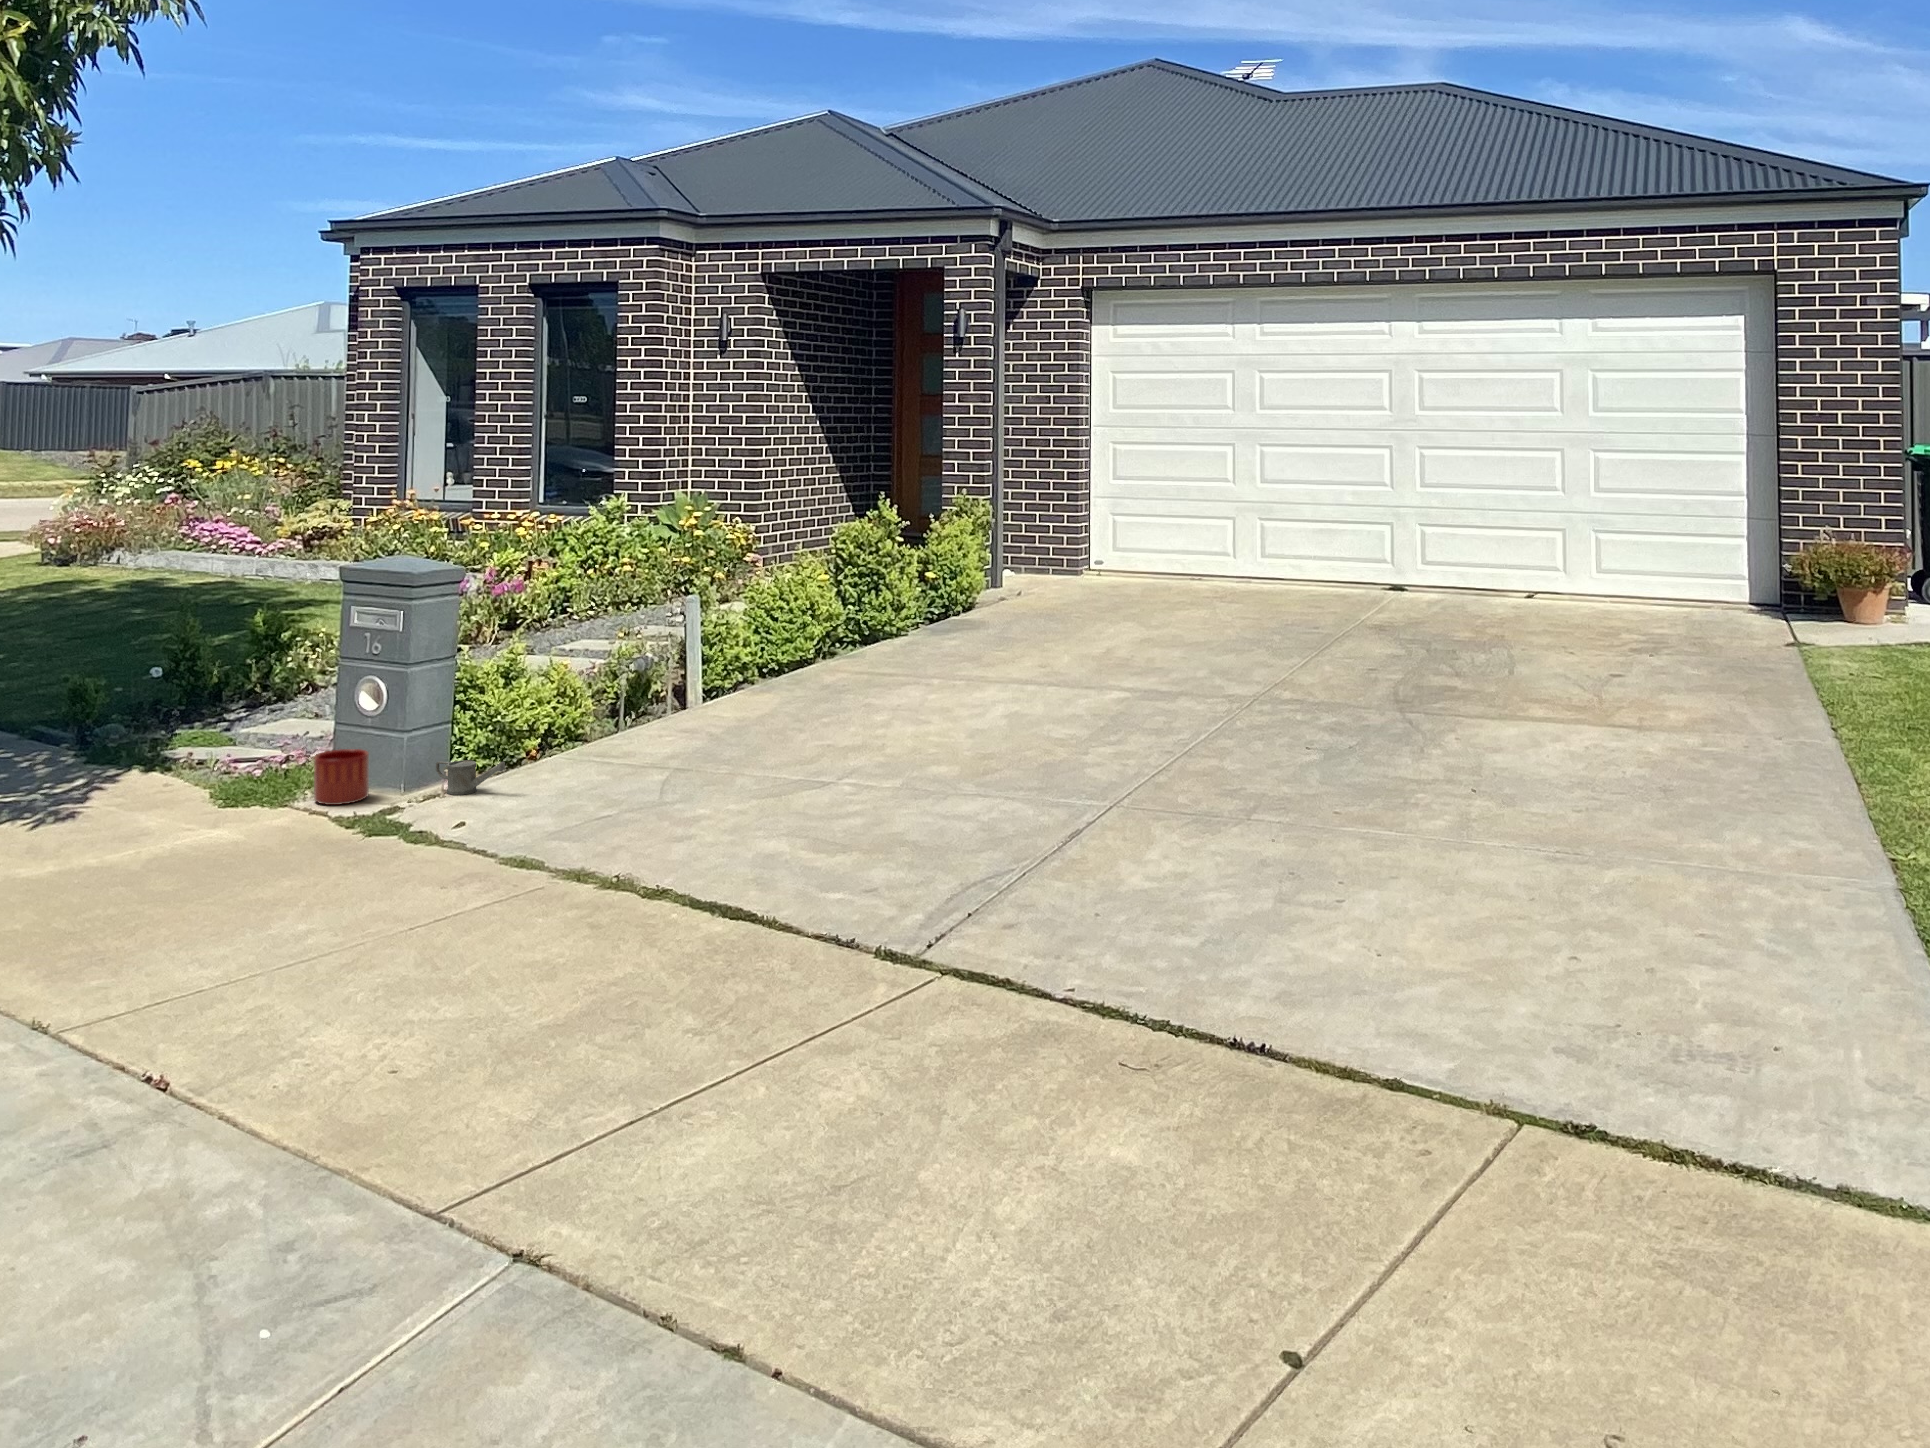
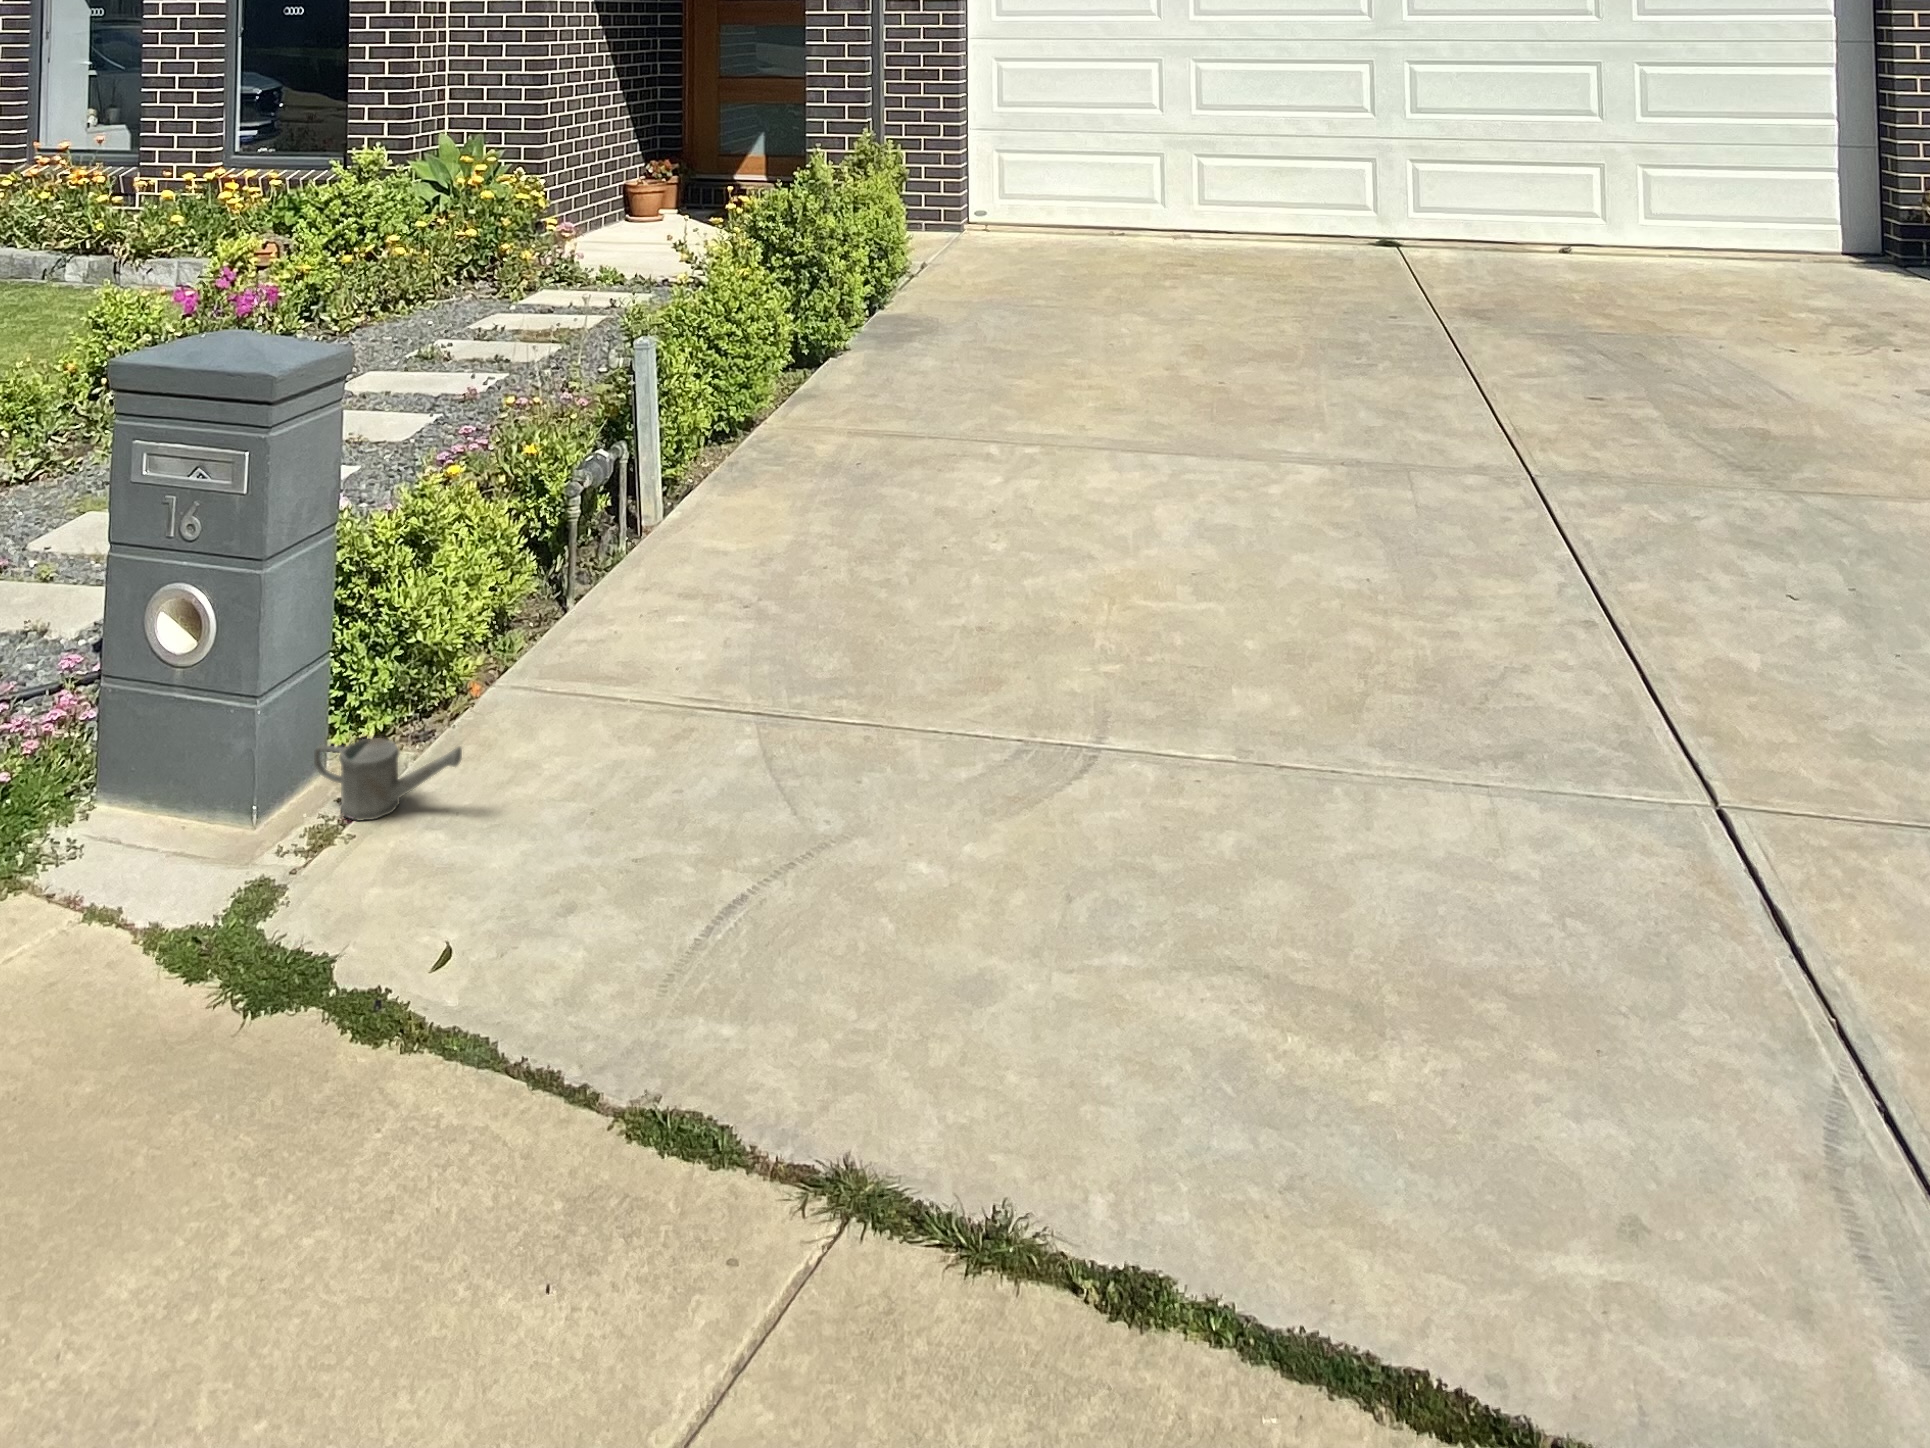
planter: present [314,749,369,805] -> none [70,737,184,877]

